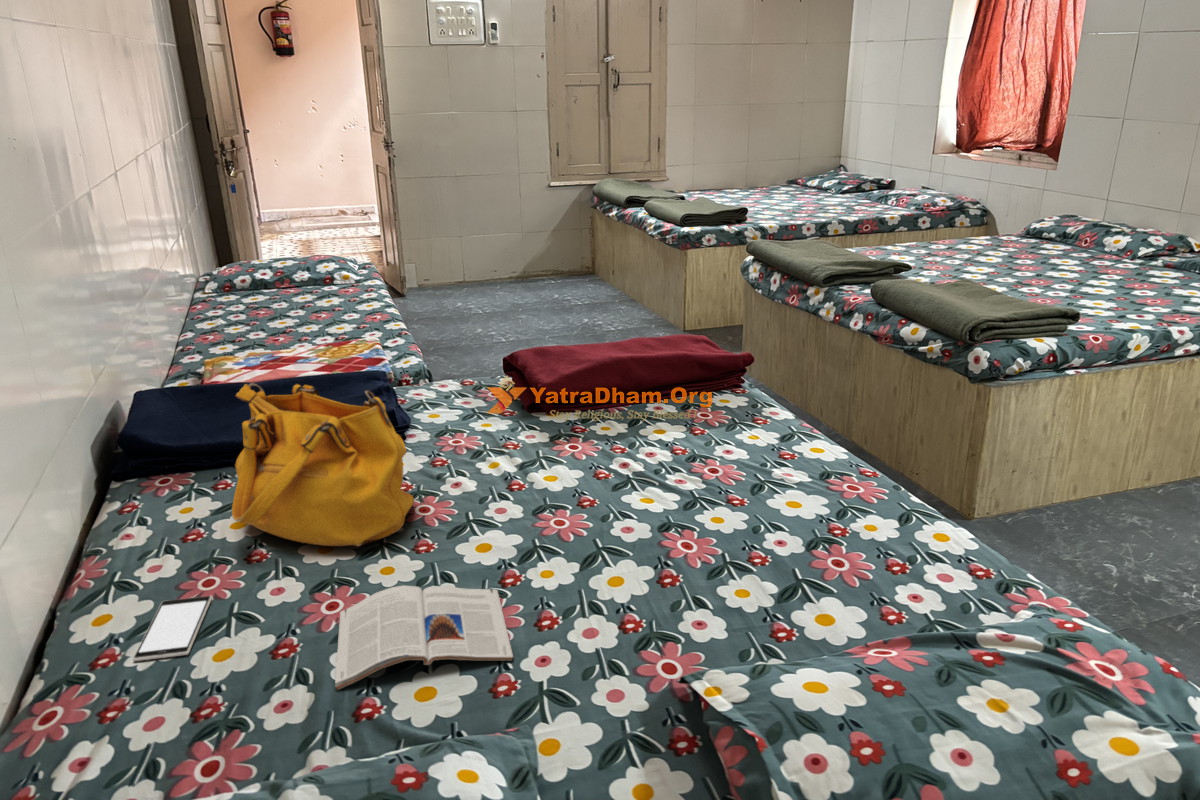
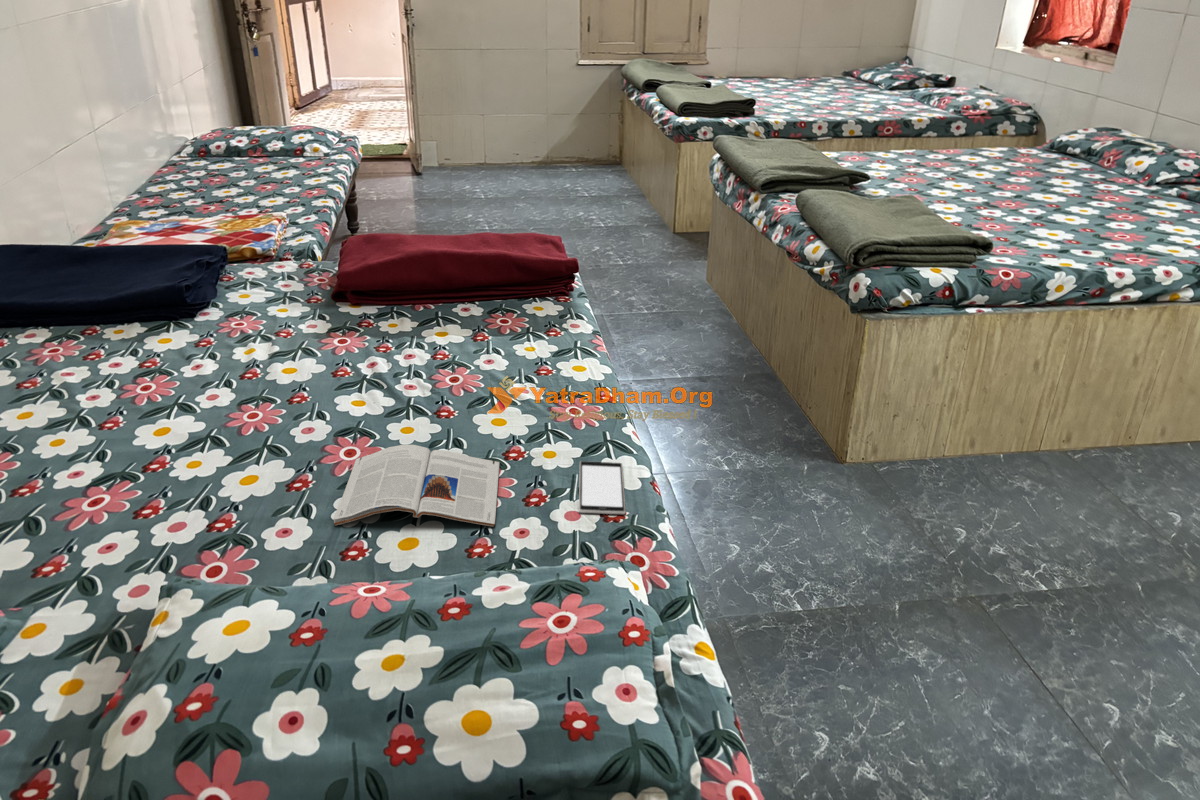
handbag: present [232,383,414,546] -> none [281,241,449,404]
smartphone: present [133,596,212,661] -> present [579,461,625,514]

